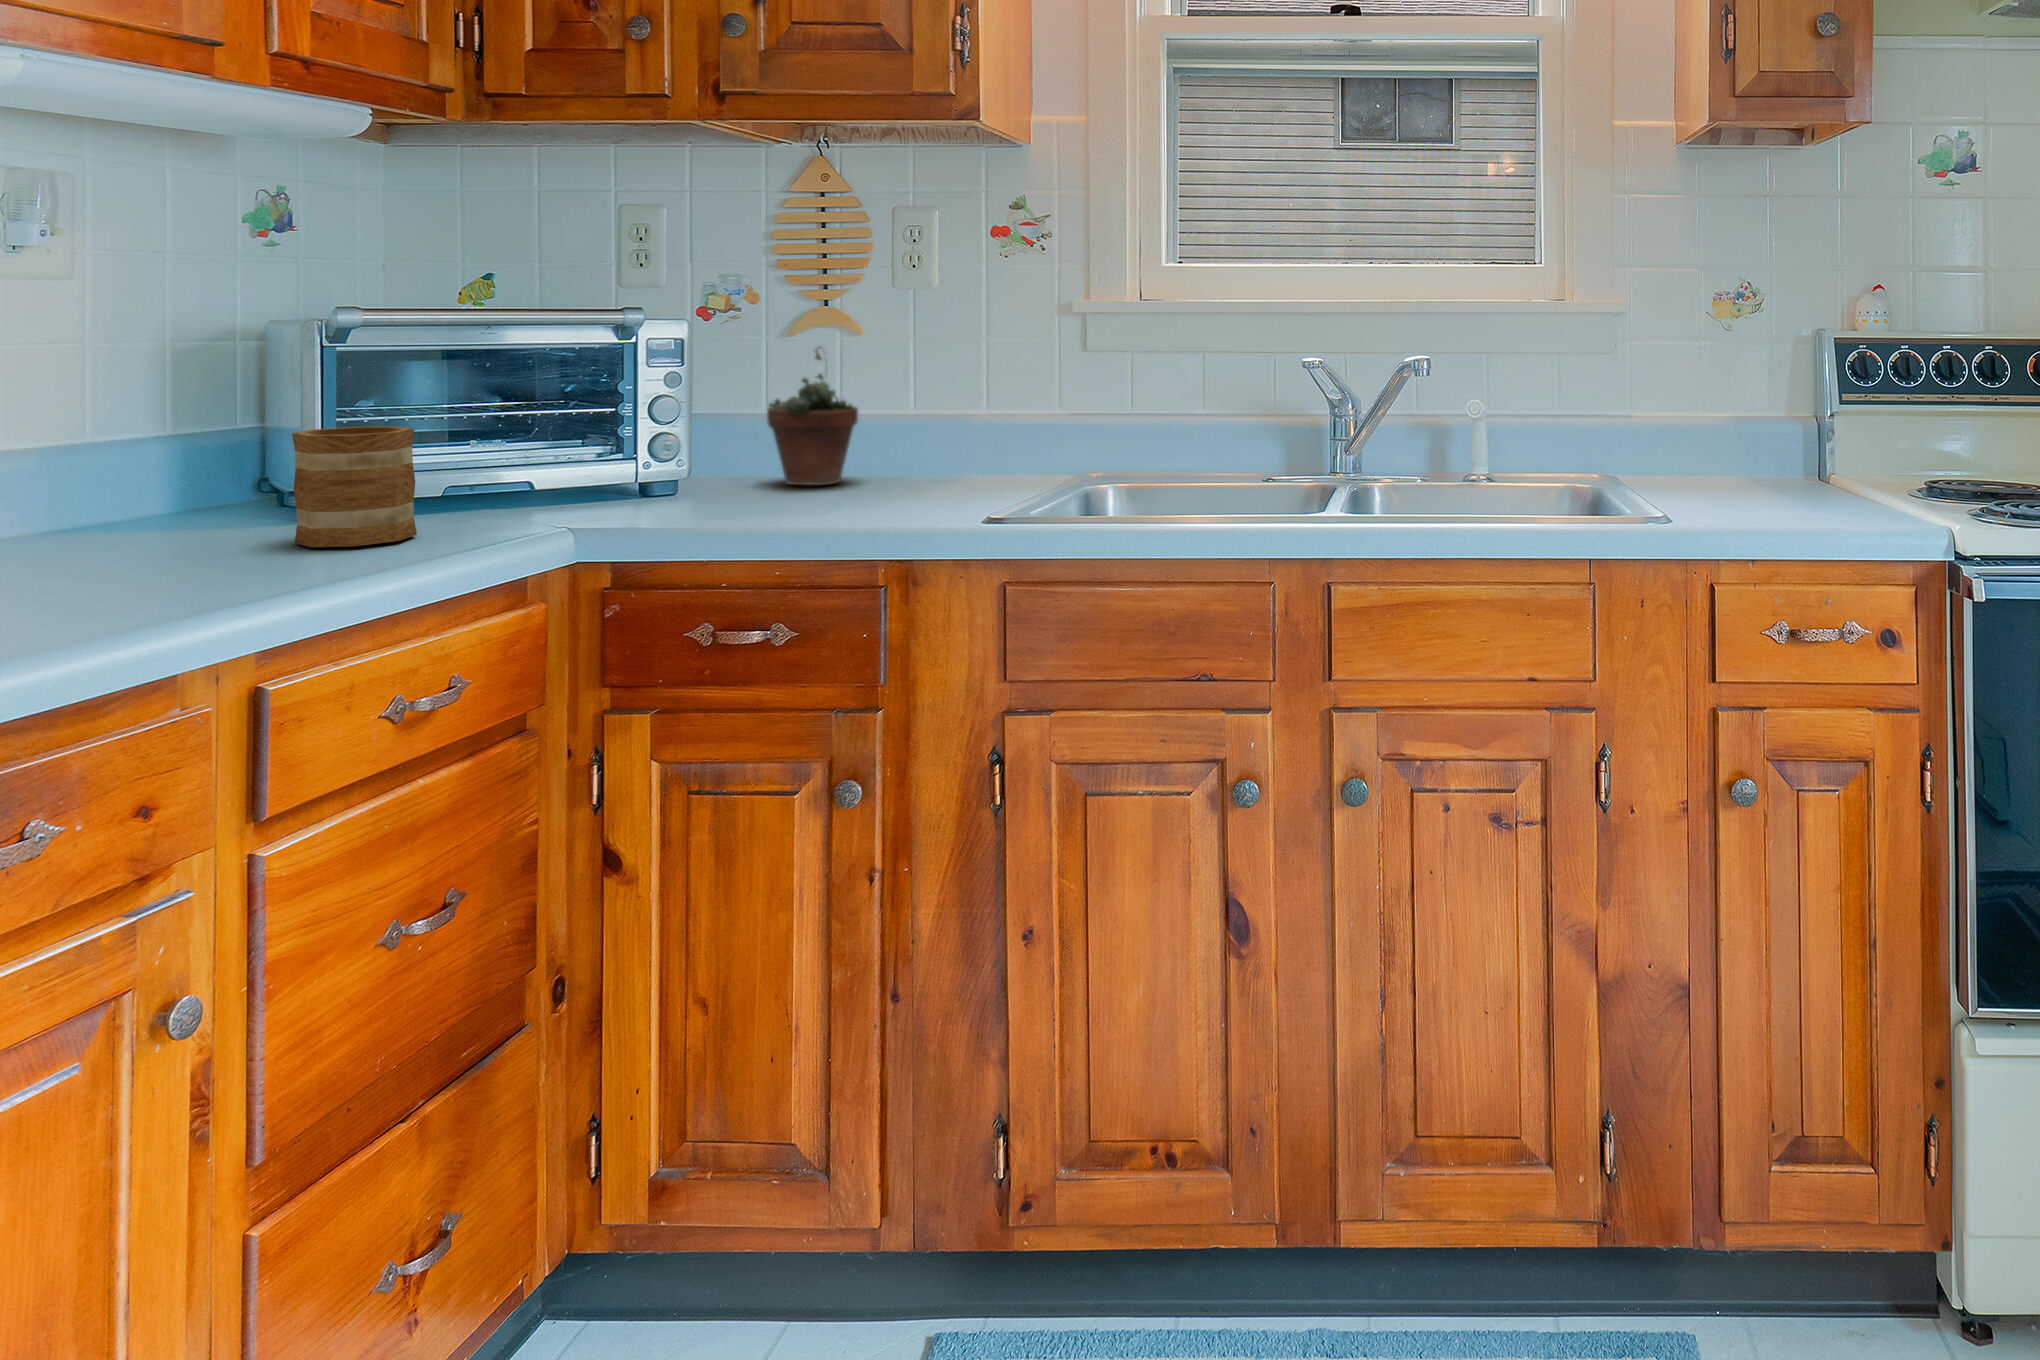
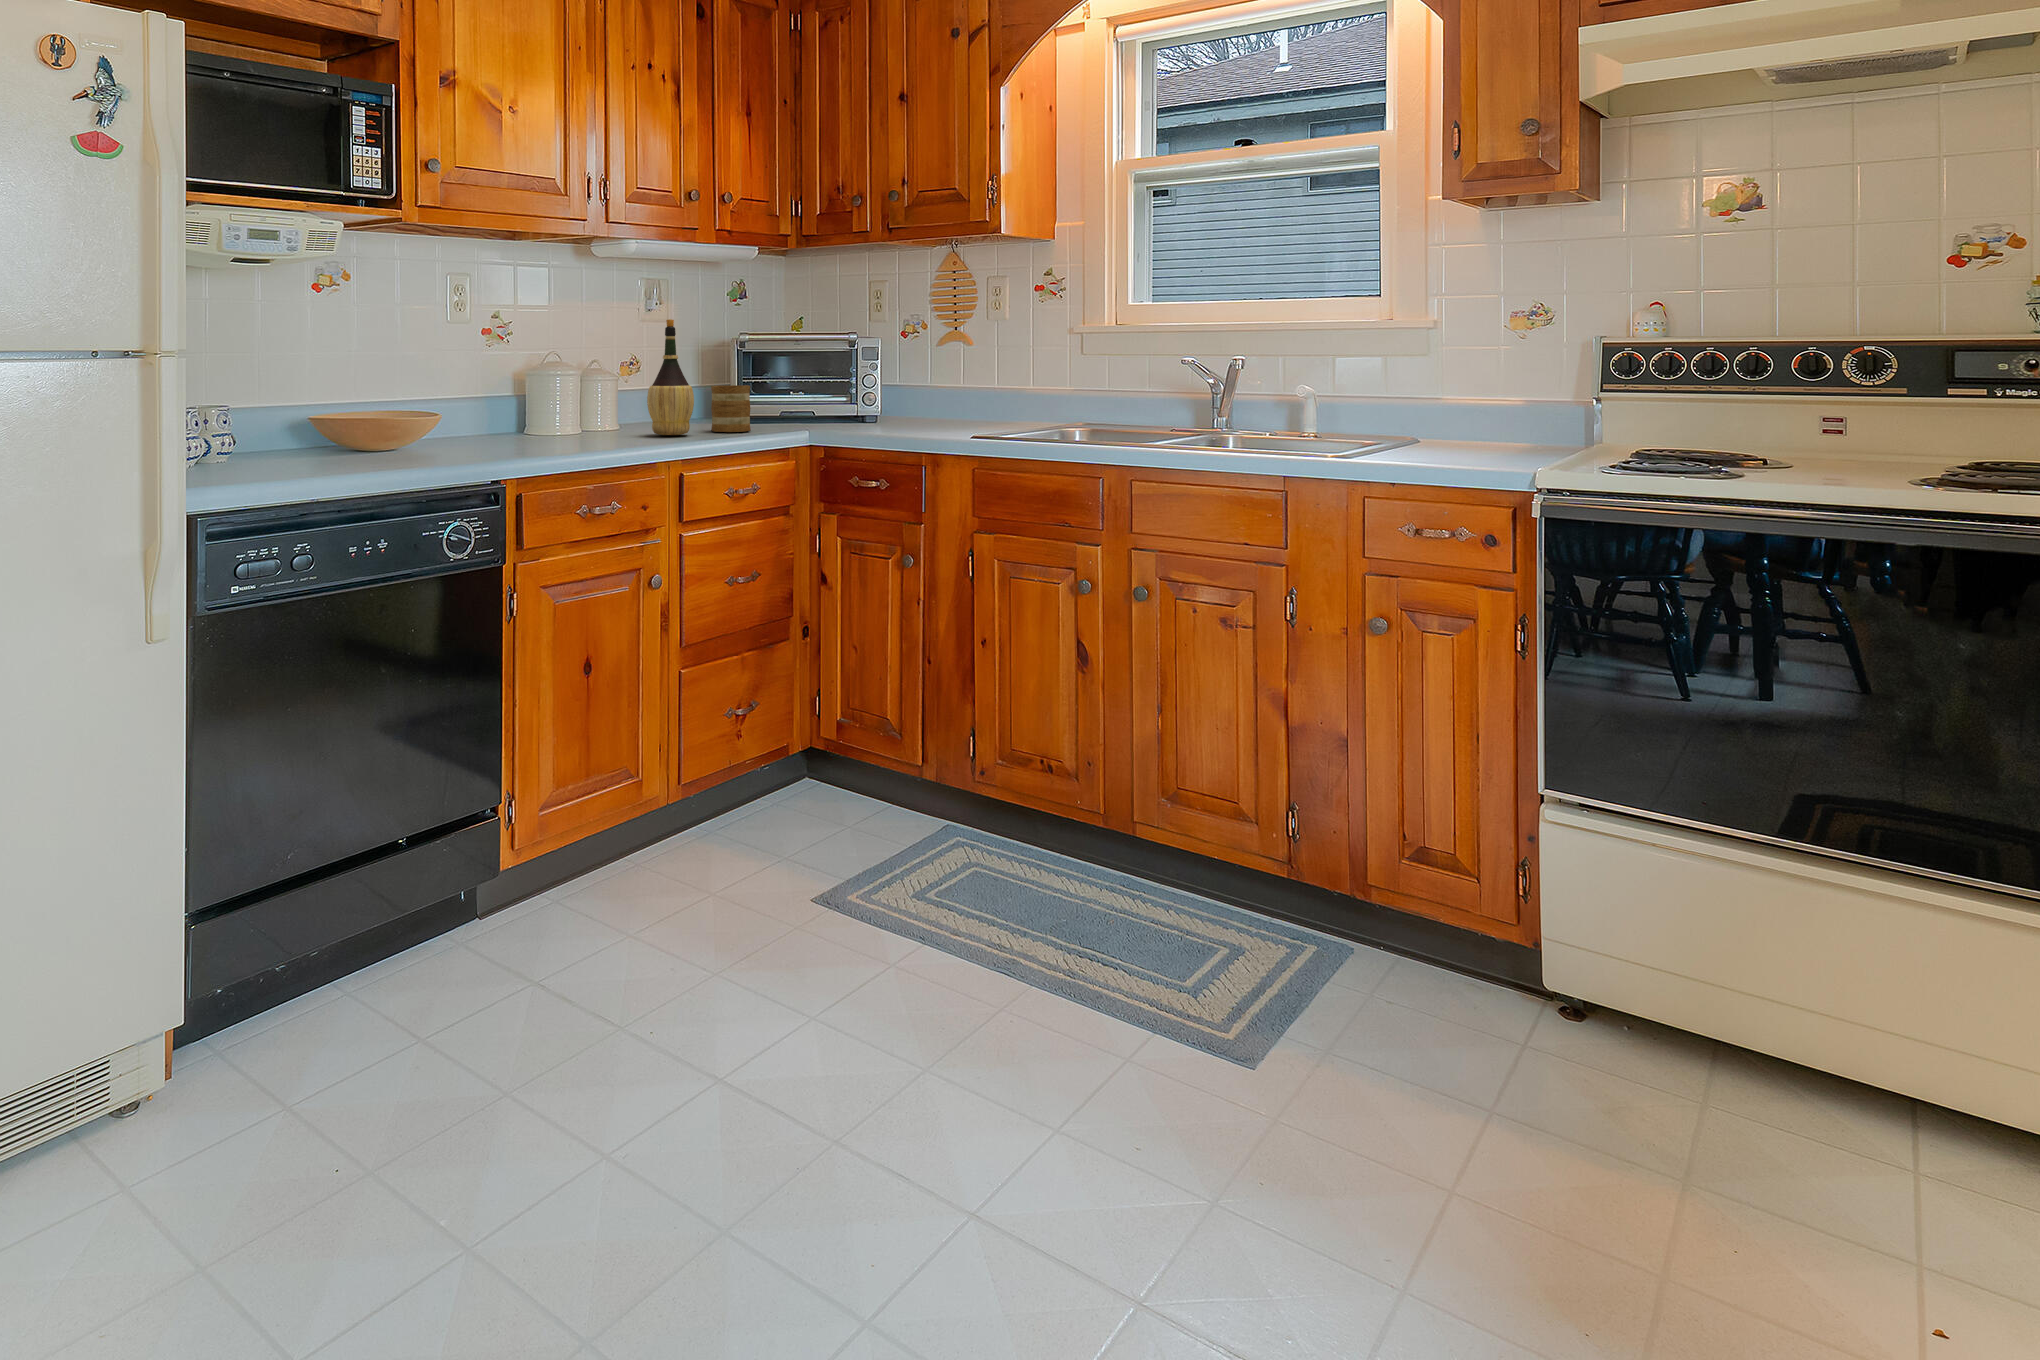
wine bottle: none [98,268,263,579] -> present [647,319,694,435]
succulent plant: present [767,350,858,485] -> none [907,355,950,427]

